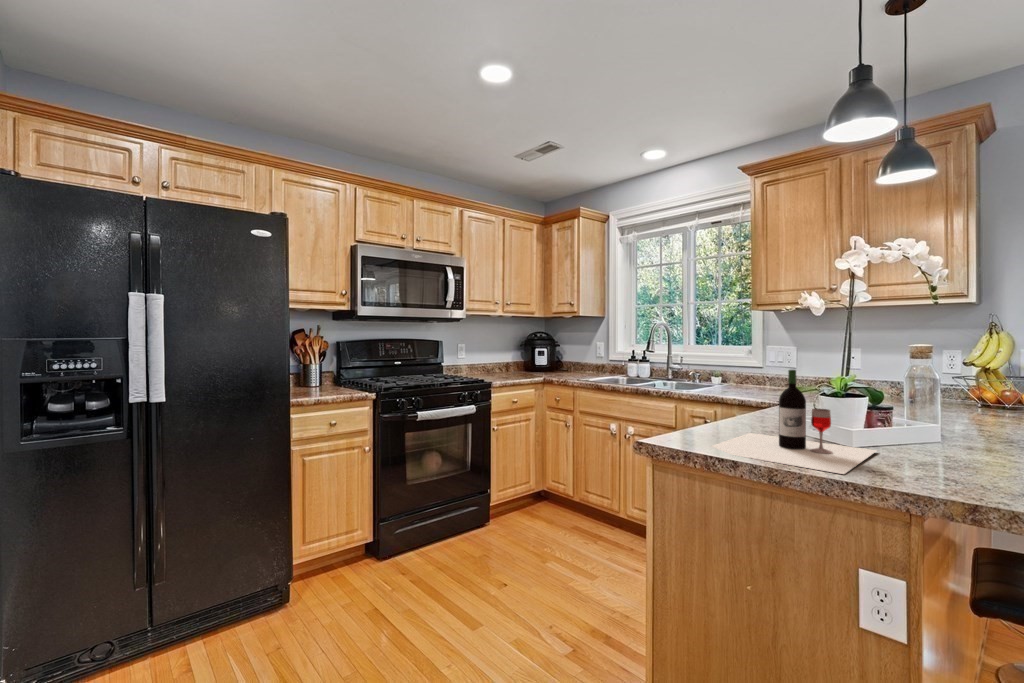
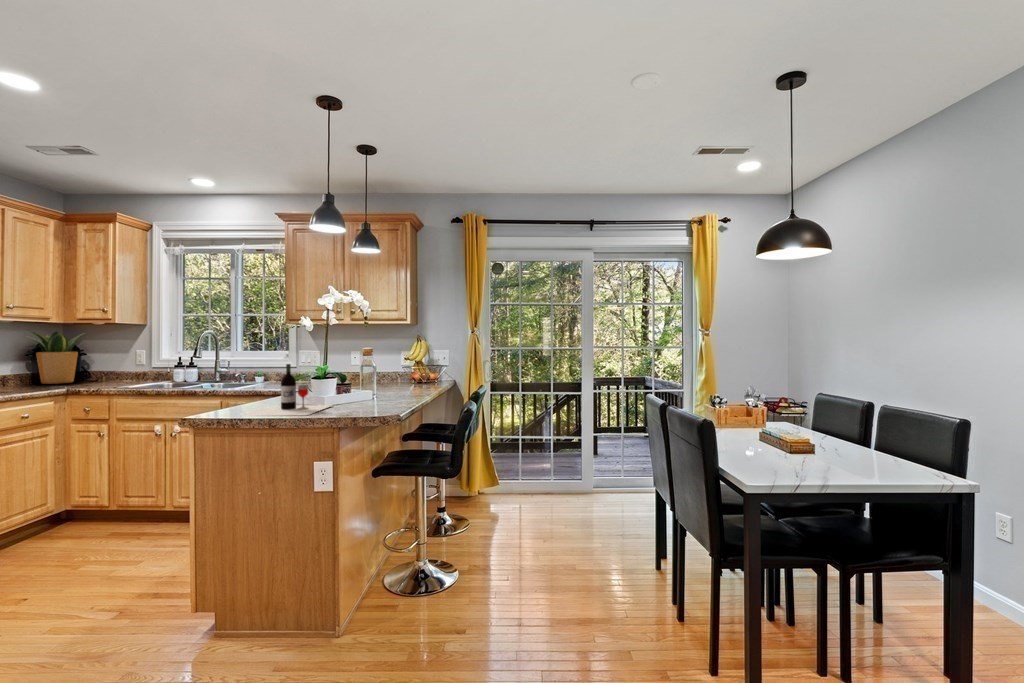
potted plant: none [517,323,564,372] -> present [25,330,84,384]

